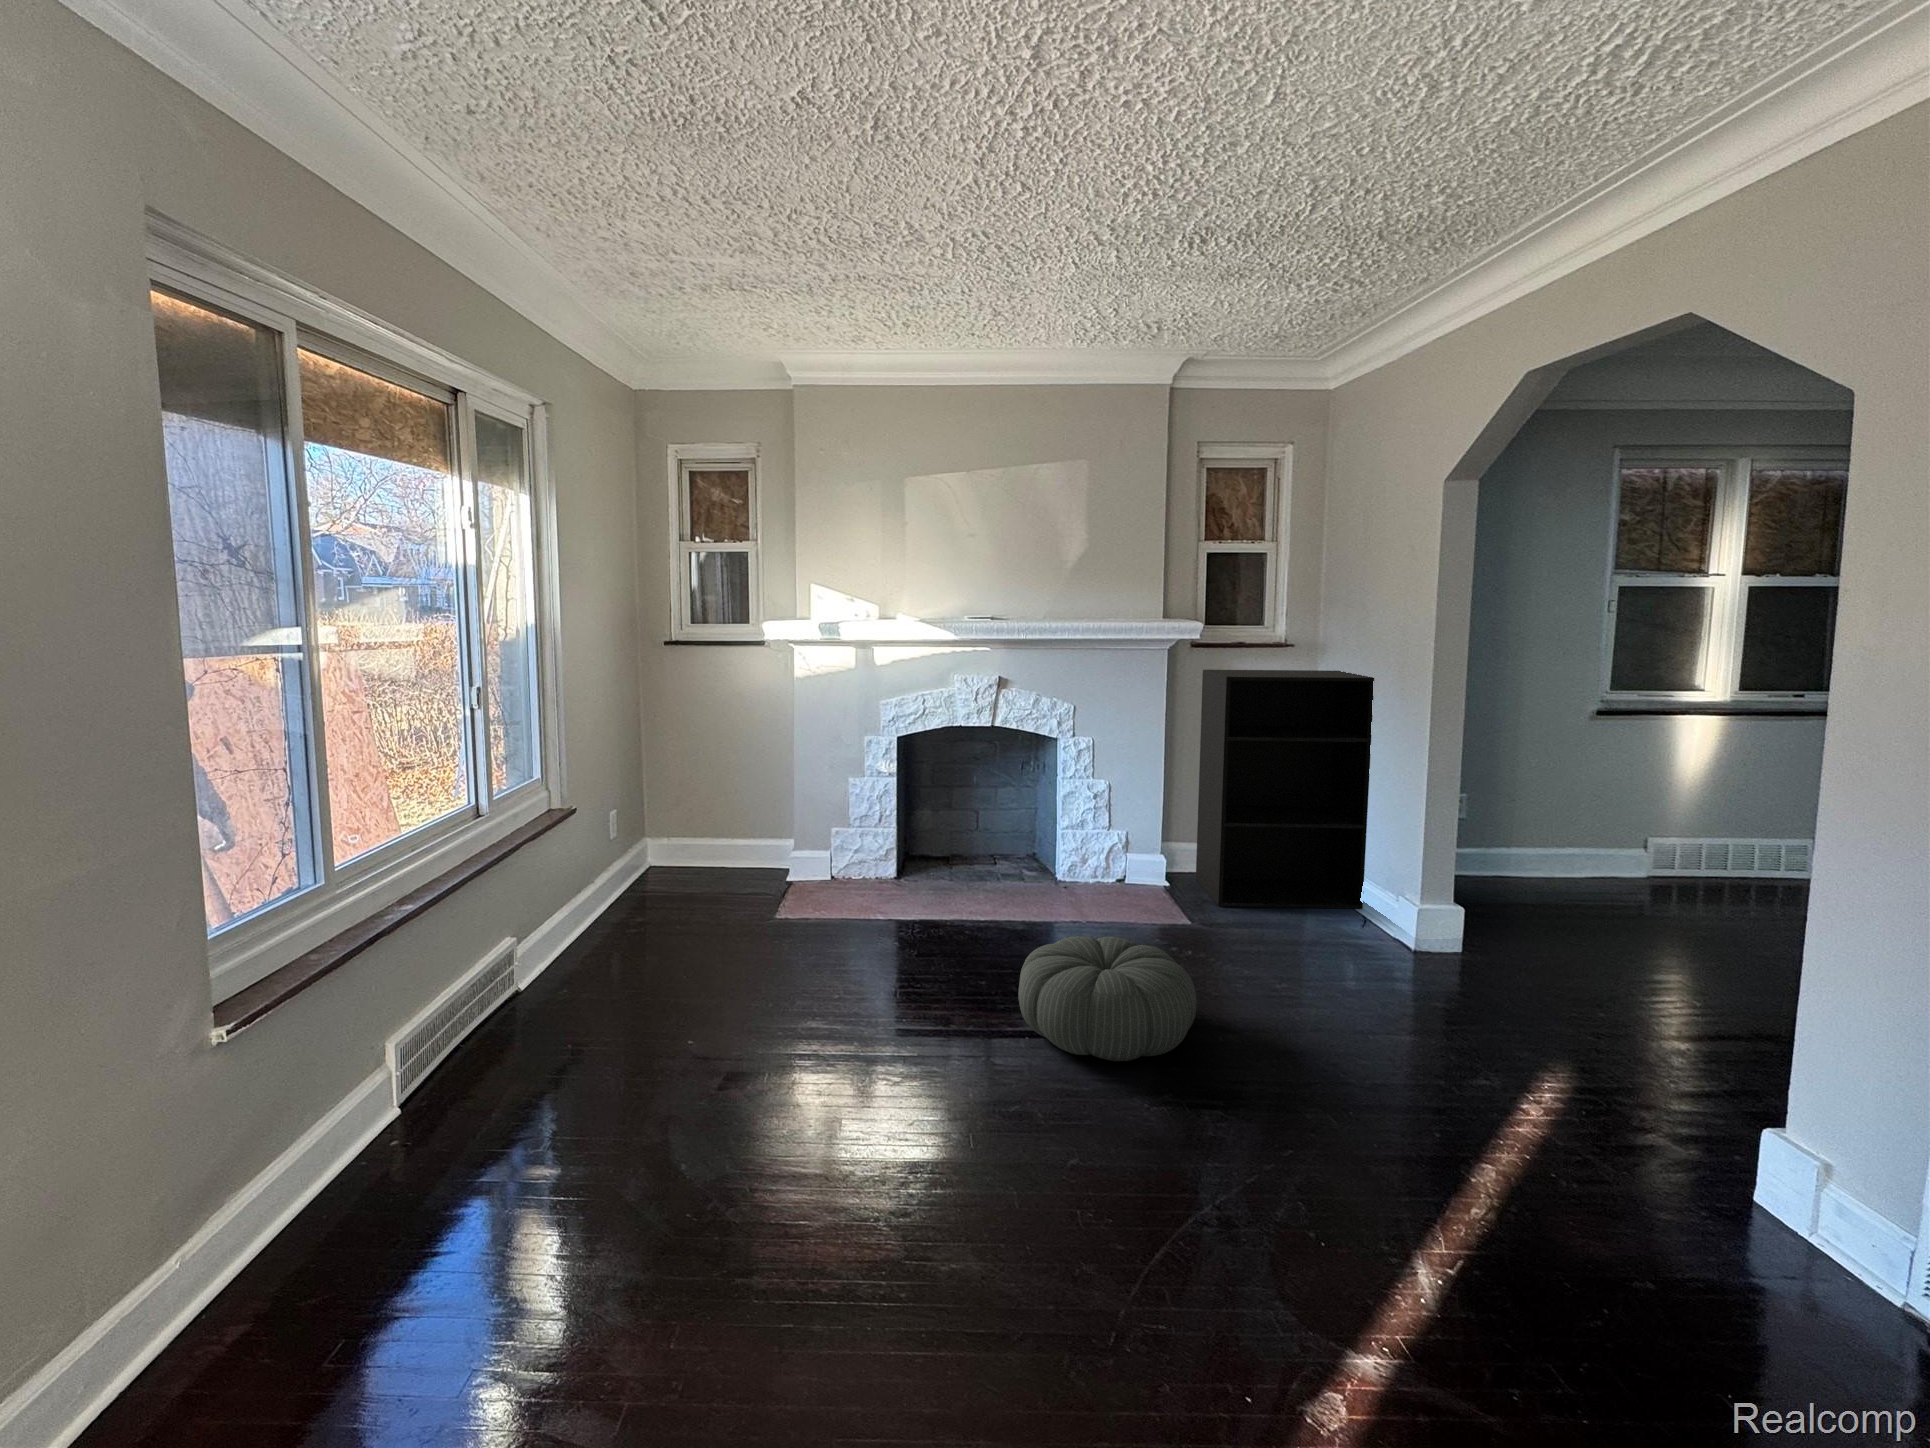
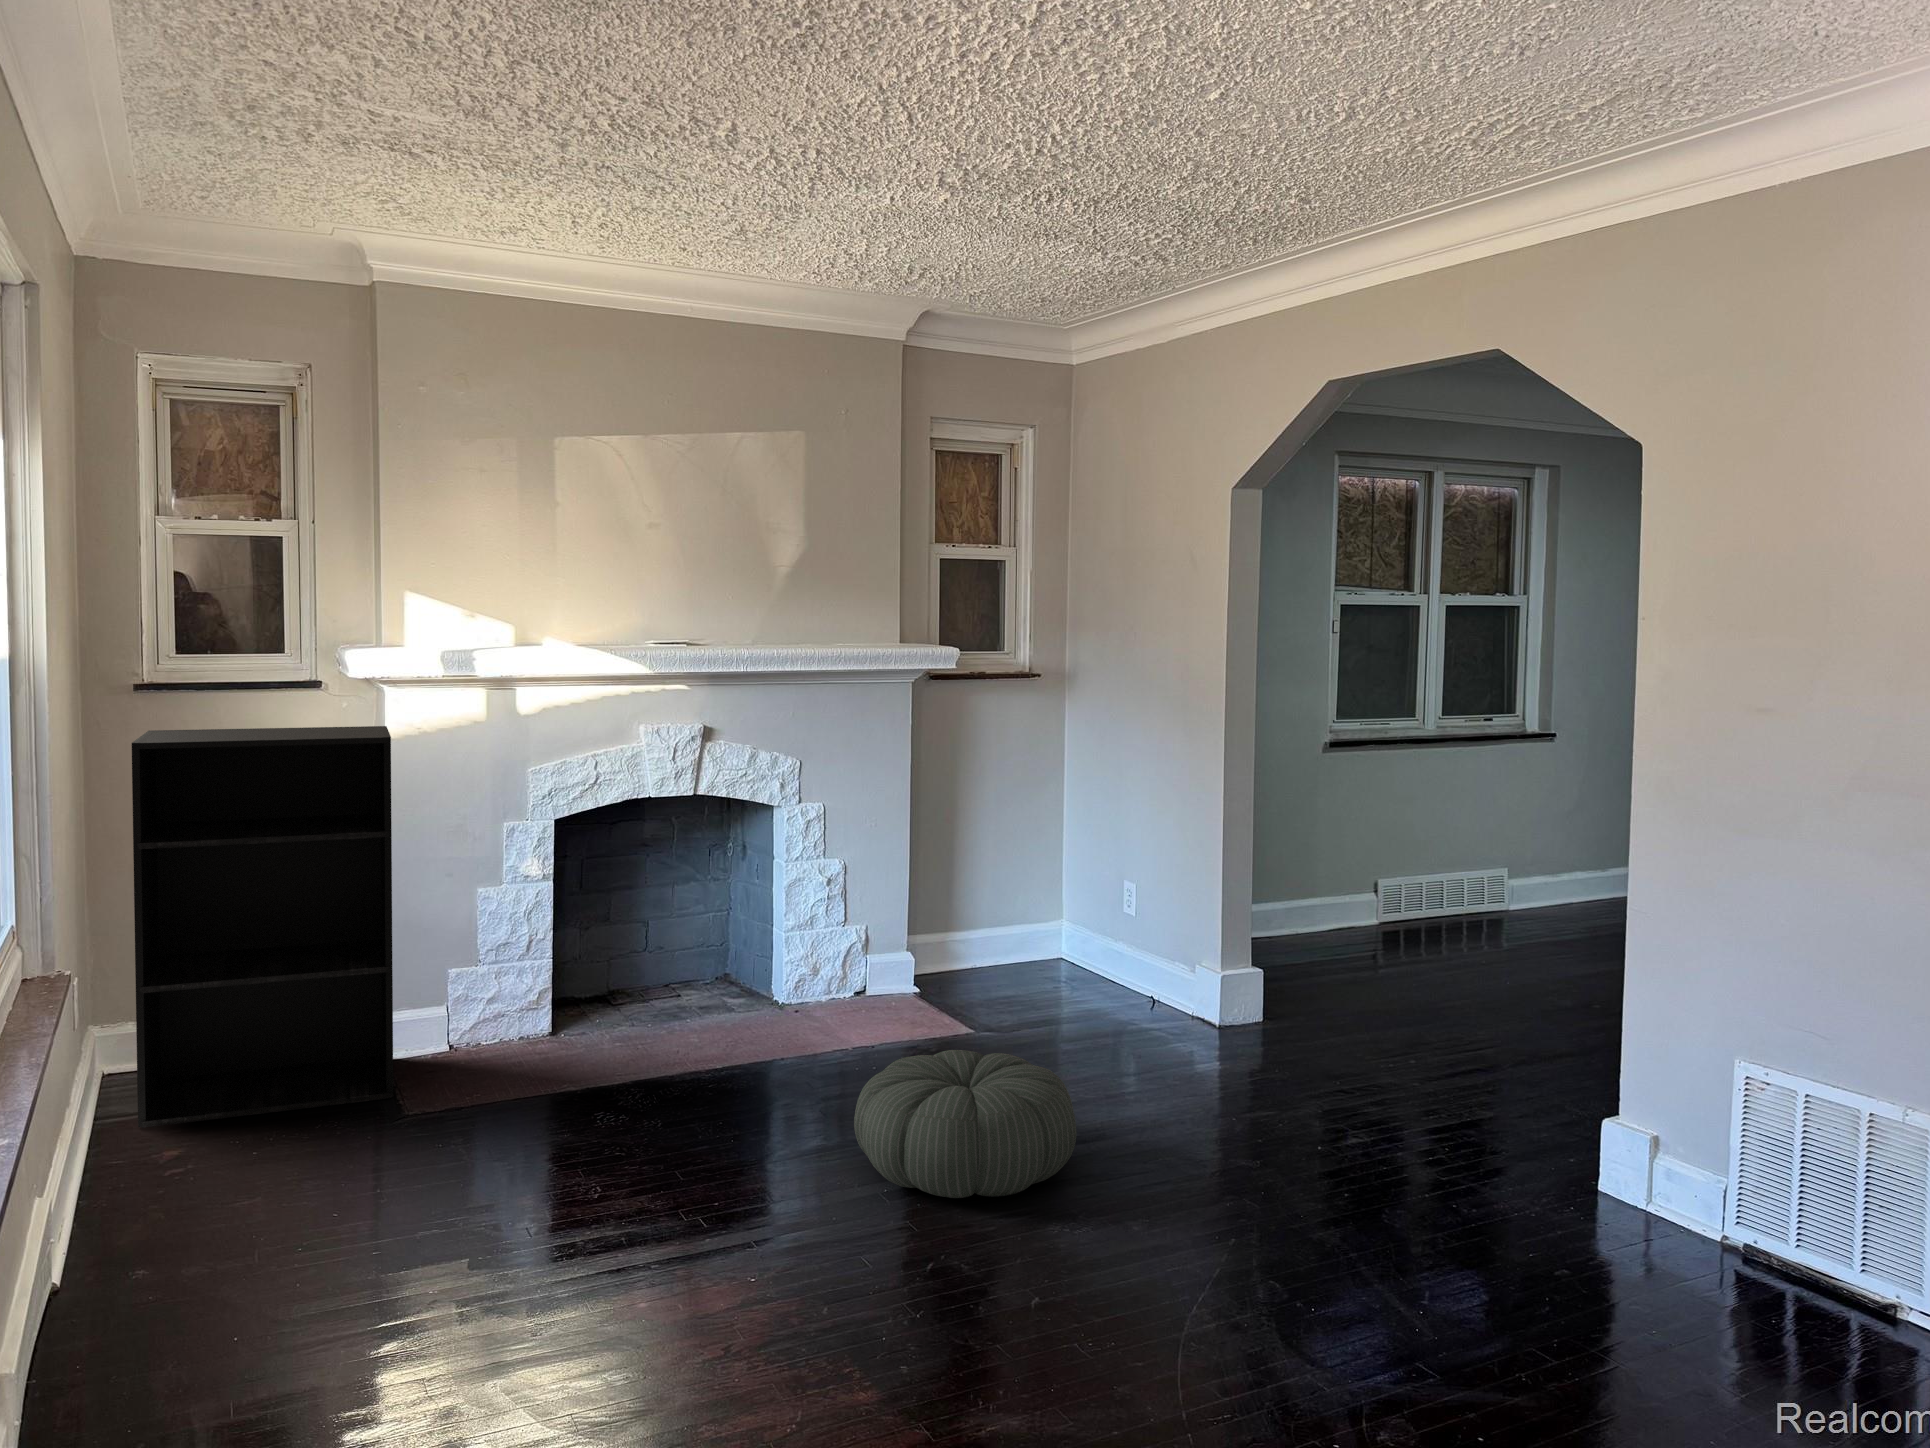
bookshelf: present [1196,670,1374,909] -> present [132,726,393,1128]

